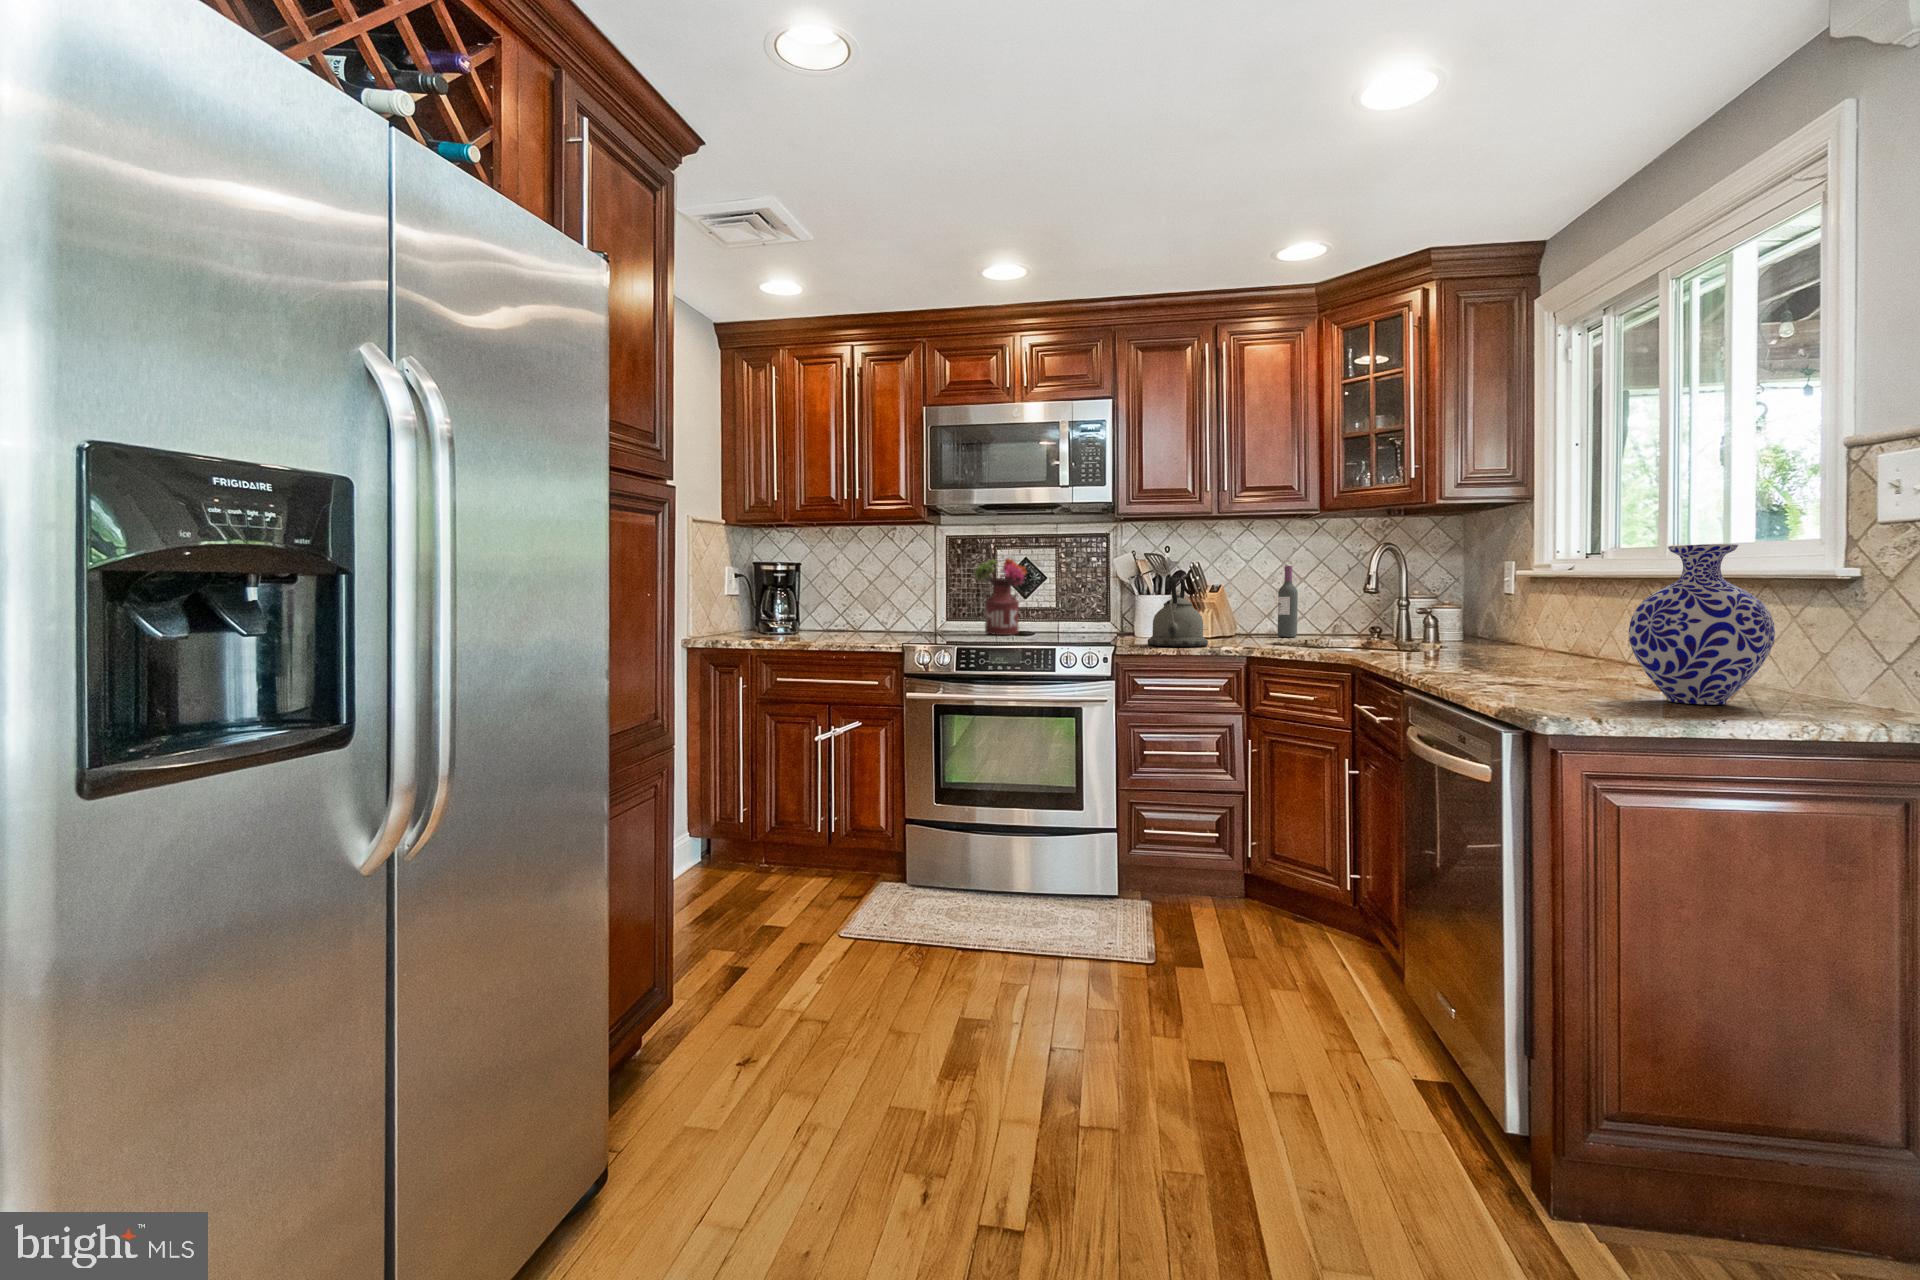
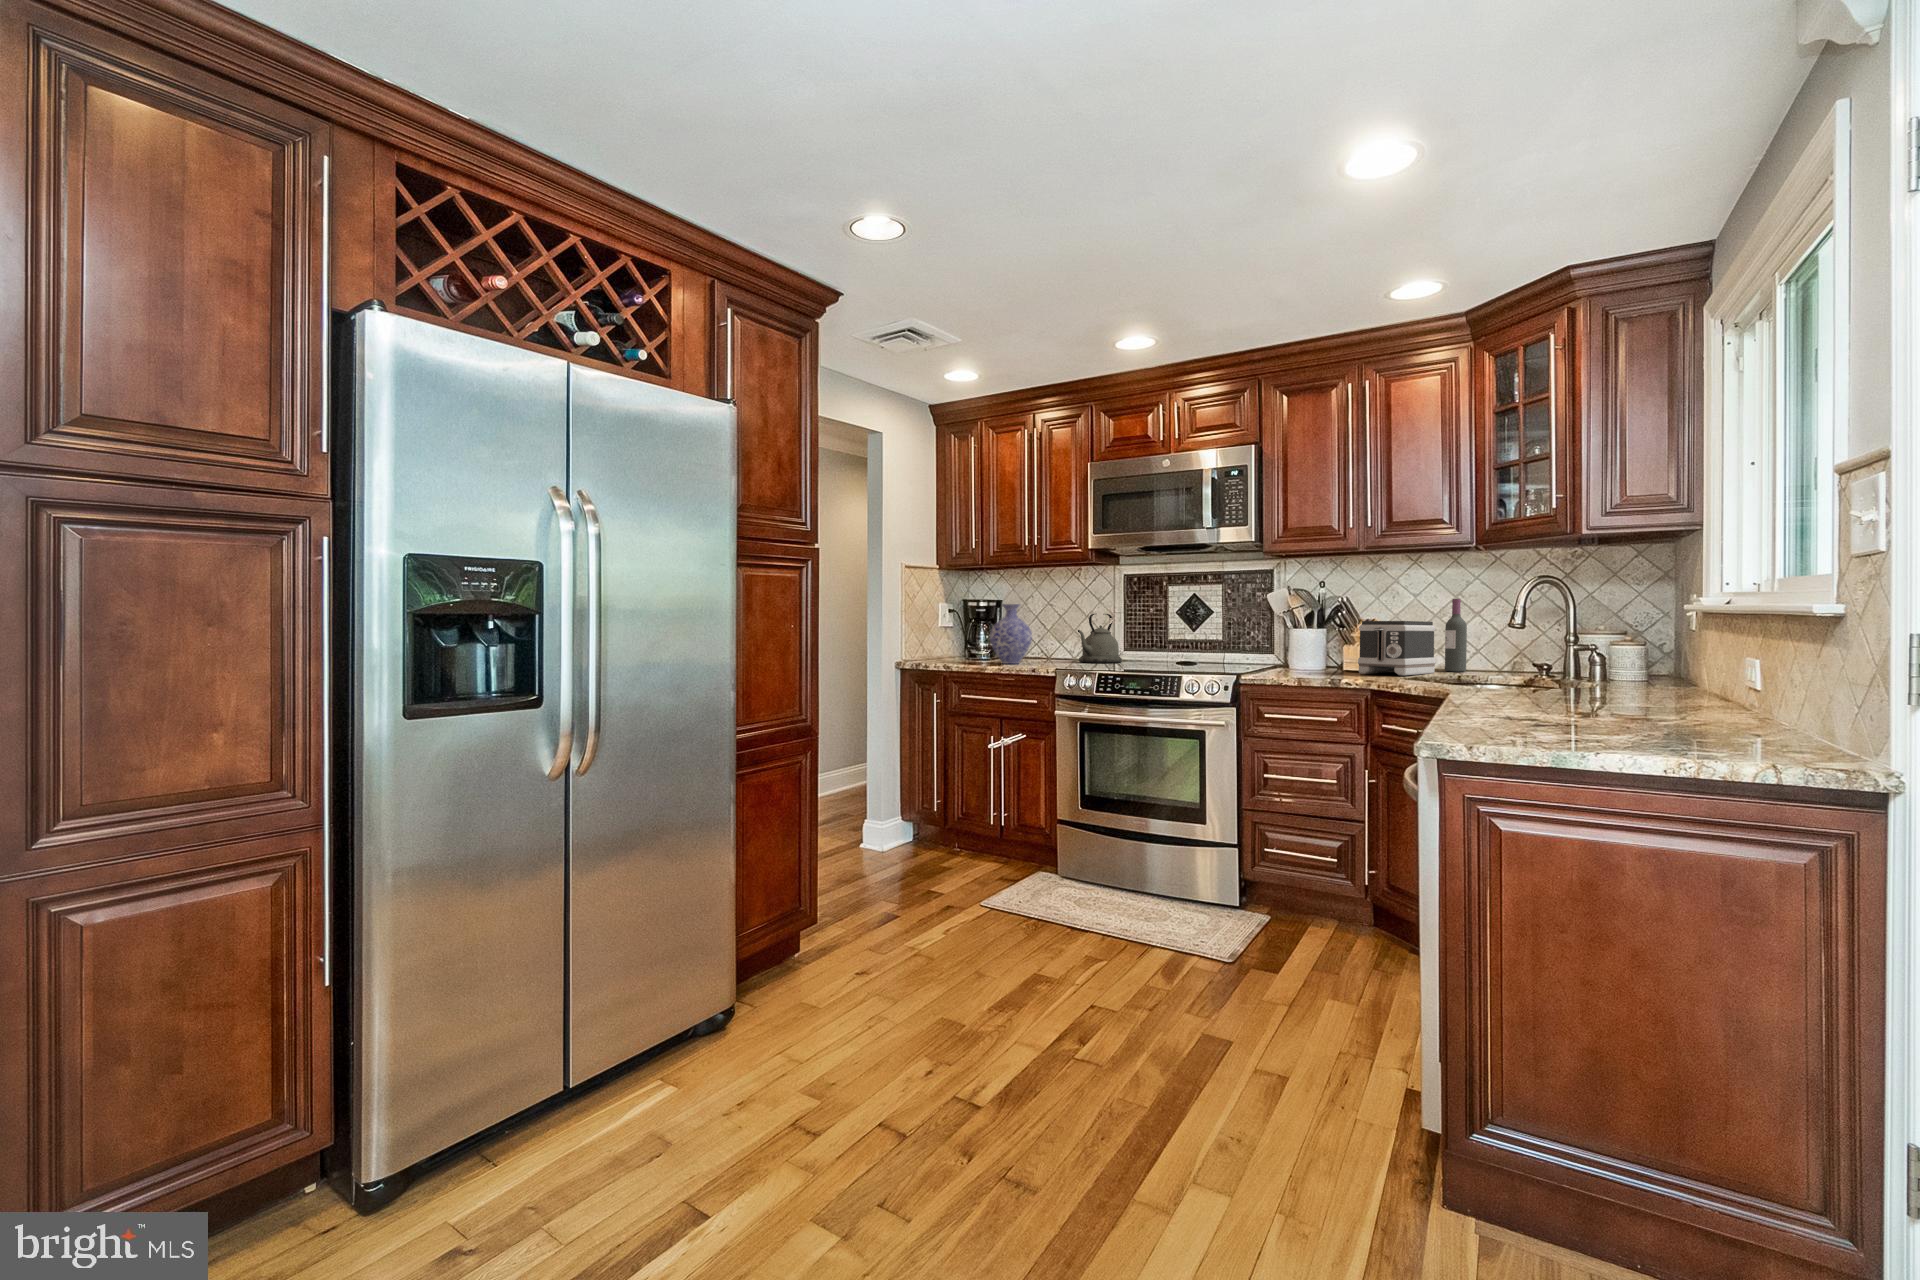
vase: present [1629,544,1775,705] -> present [990,604,1032,664]
flower arrangement: present [975,558,1027,635] -> none [1144,593,1197,664]
kettle: present [1148,578,1208,647] -> present [1078,614,1122,663]
toaster: none [1219,587,1277,642] -> present [1358,621,1436,675]

